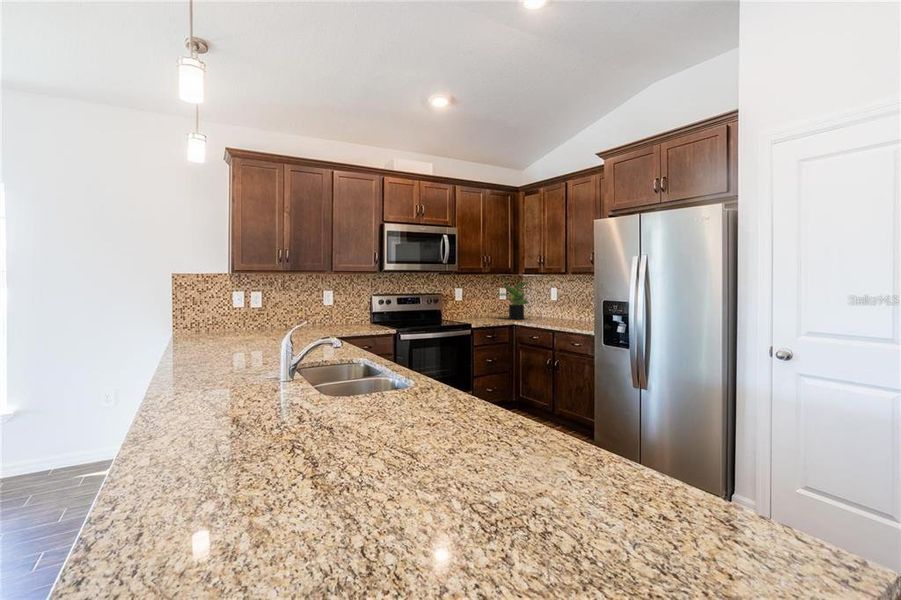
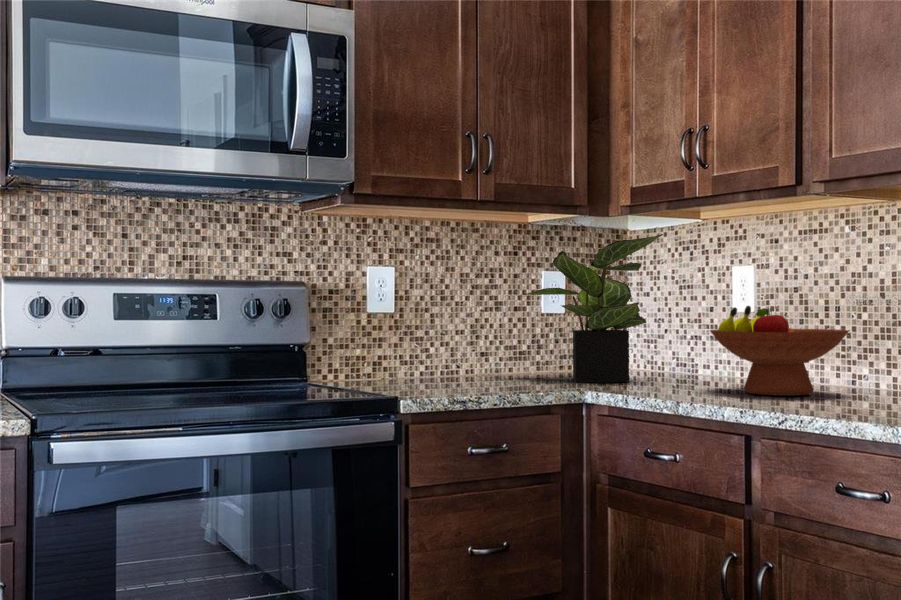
fruit bowl: none [545,301,579,323] -> present [710,306,849,396]

